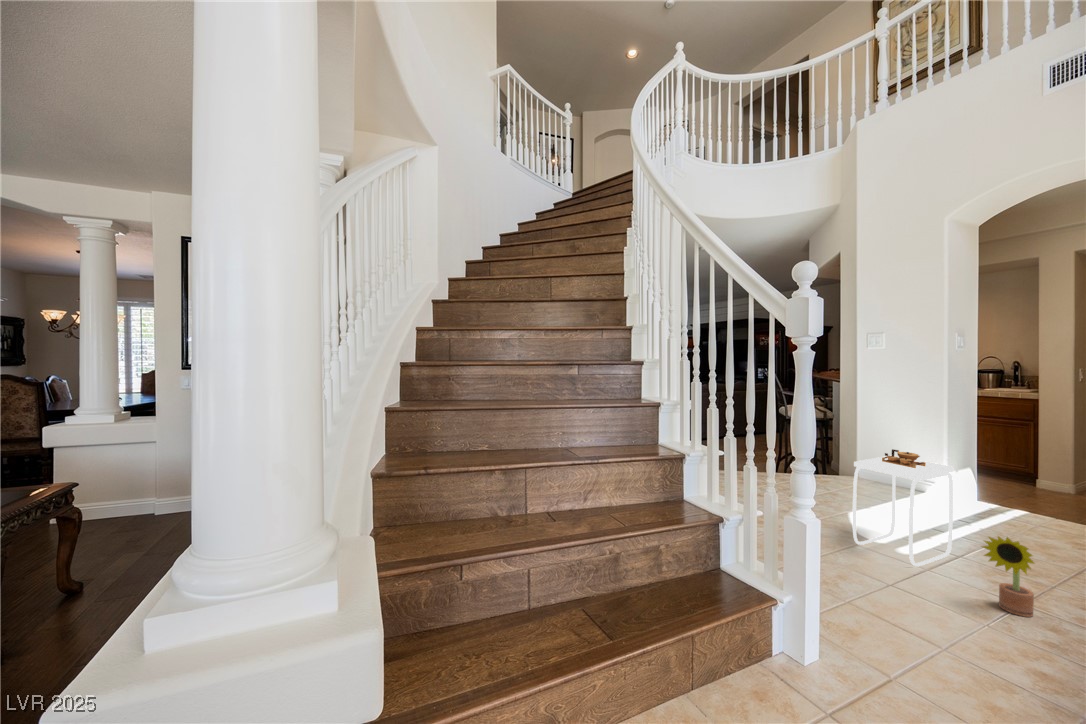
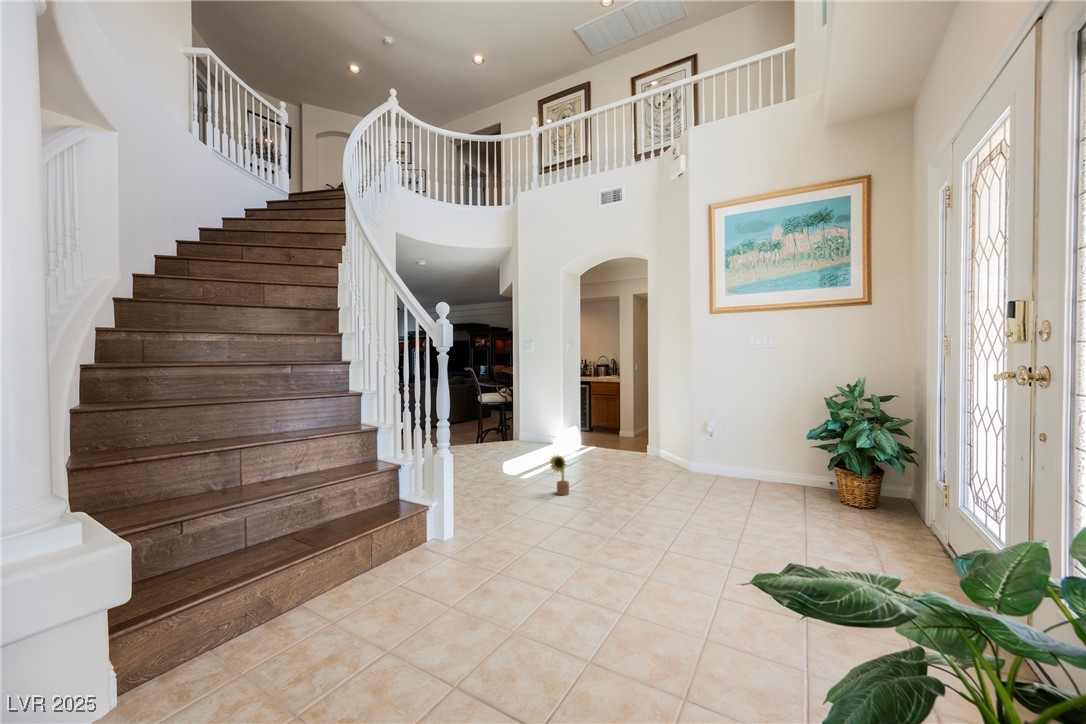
side table: present [853,449,953,566] -> none [499,416,549,484]

